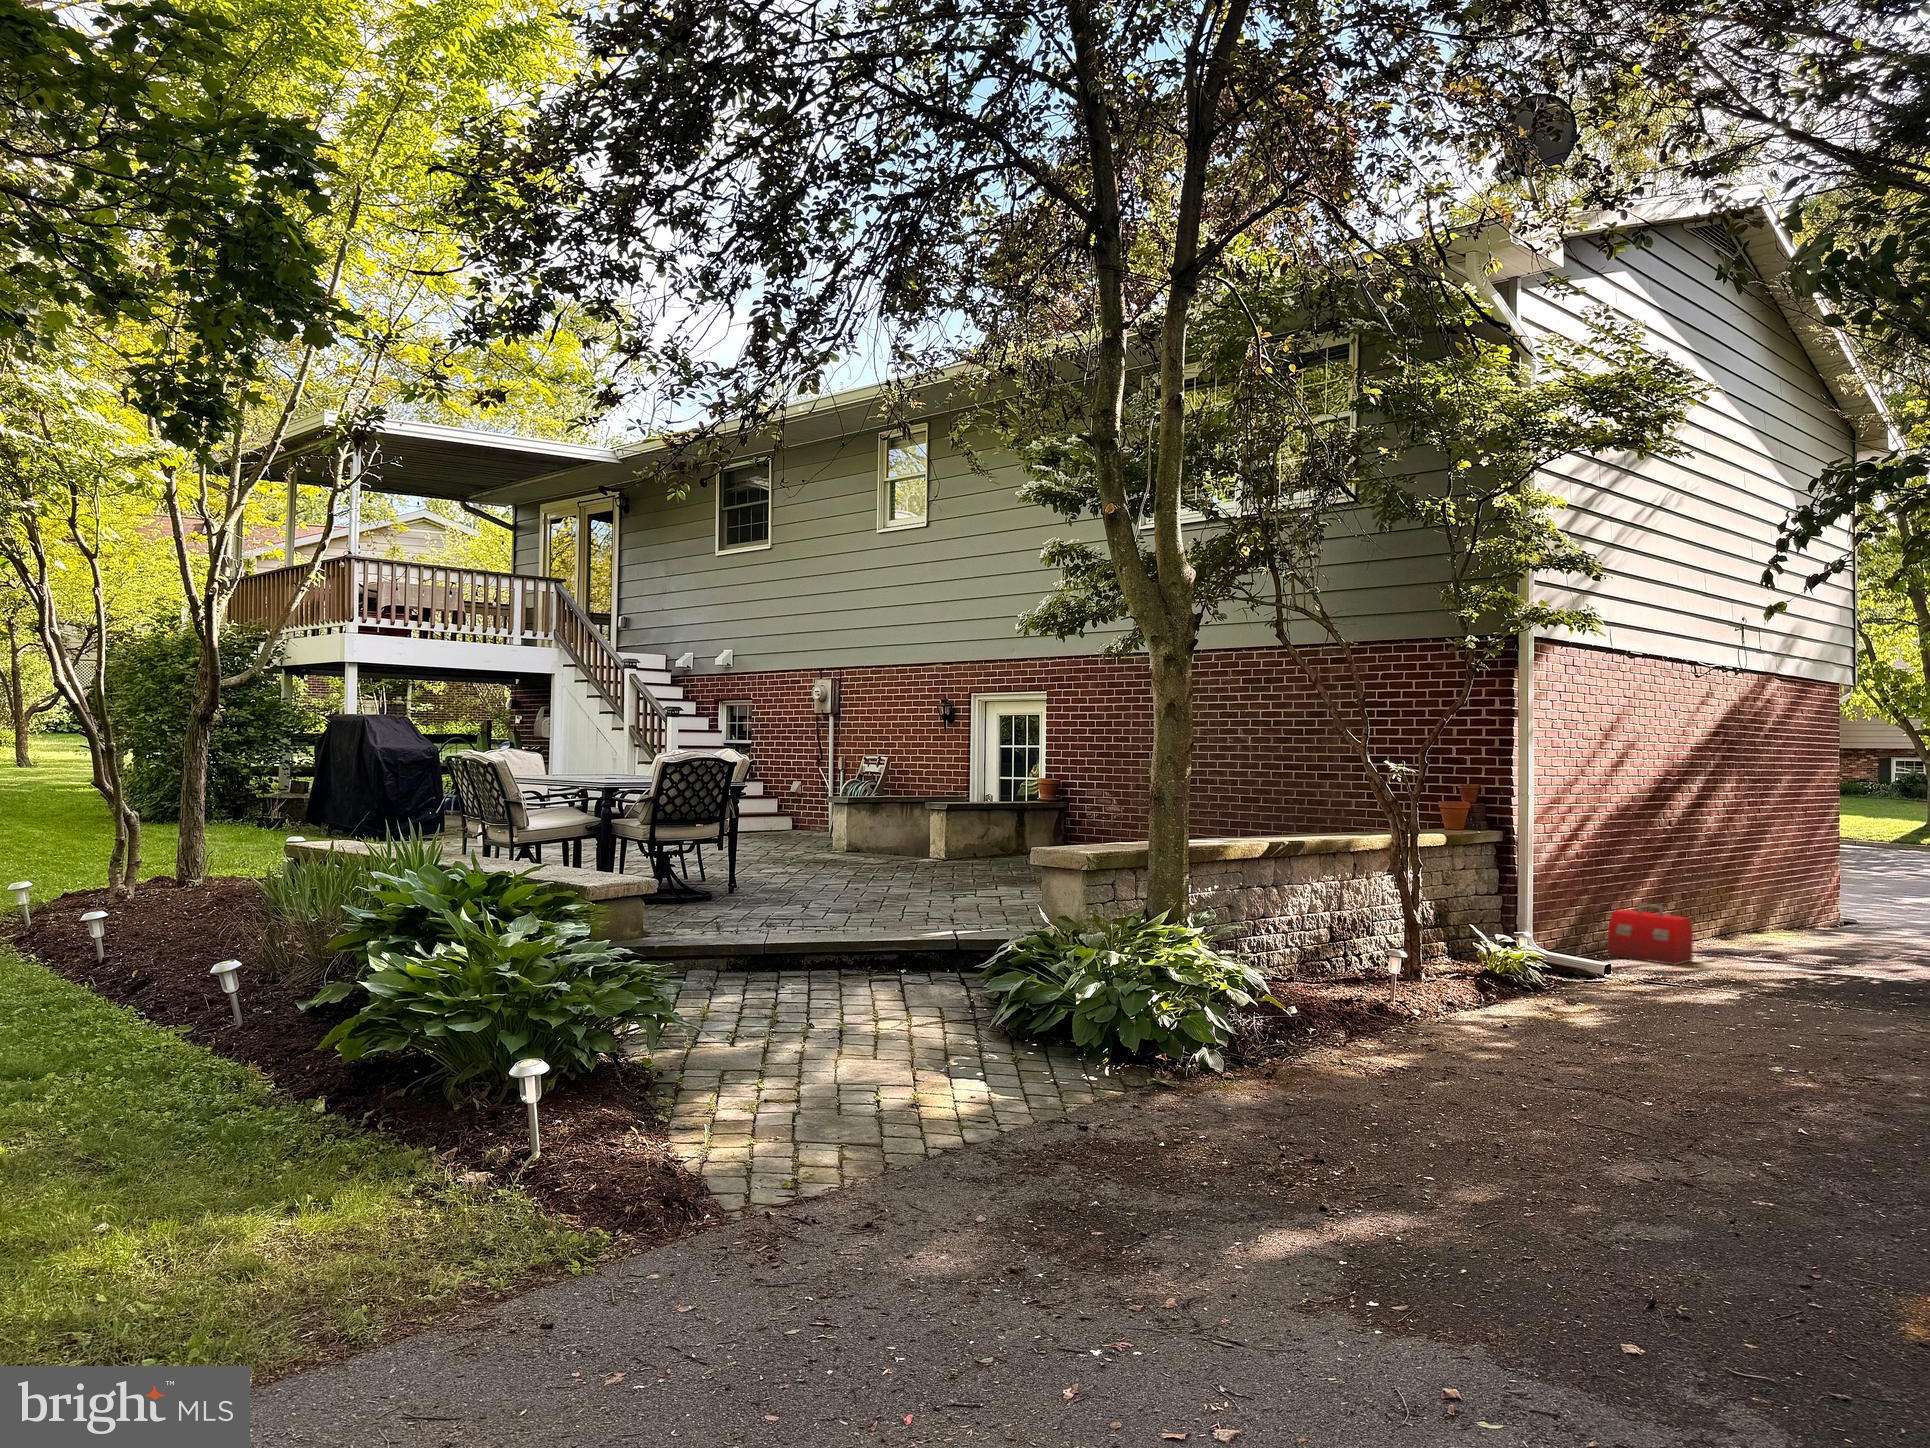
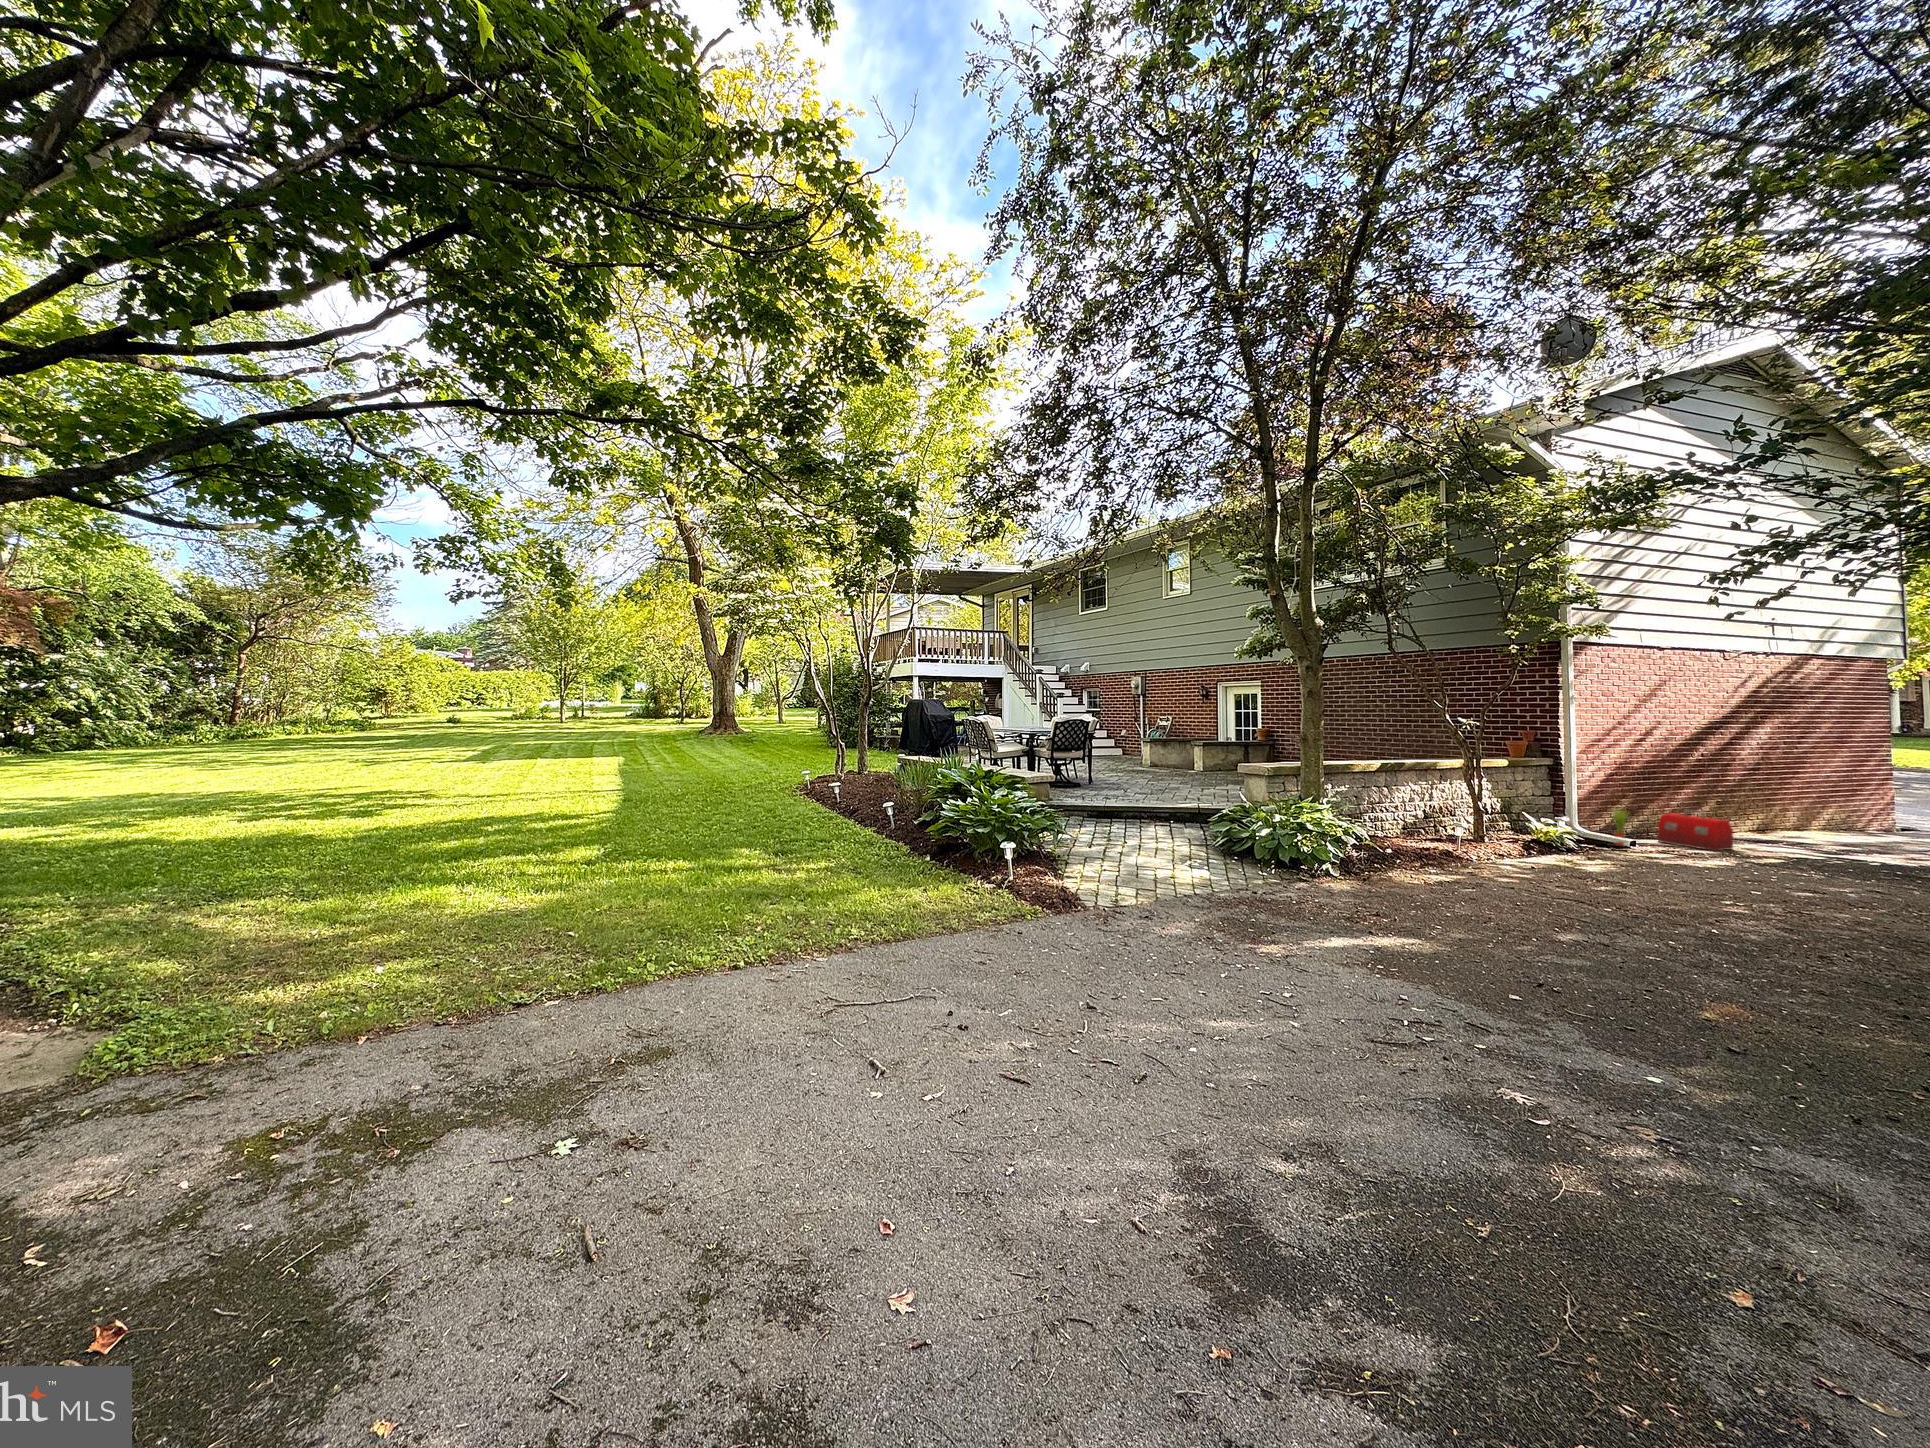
potted plant: none [1562,904,1585,966] -> present [1612,809,1629,846]

